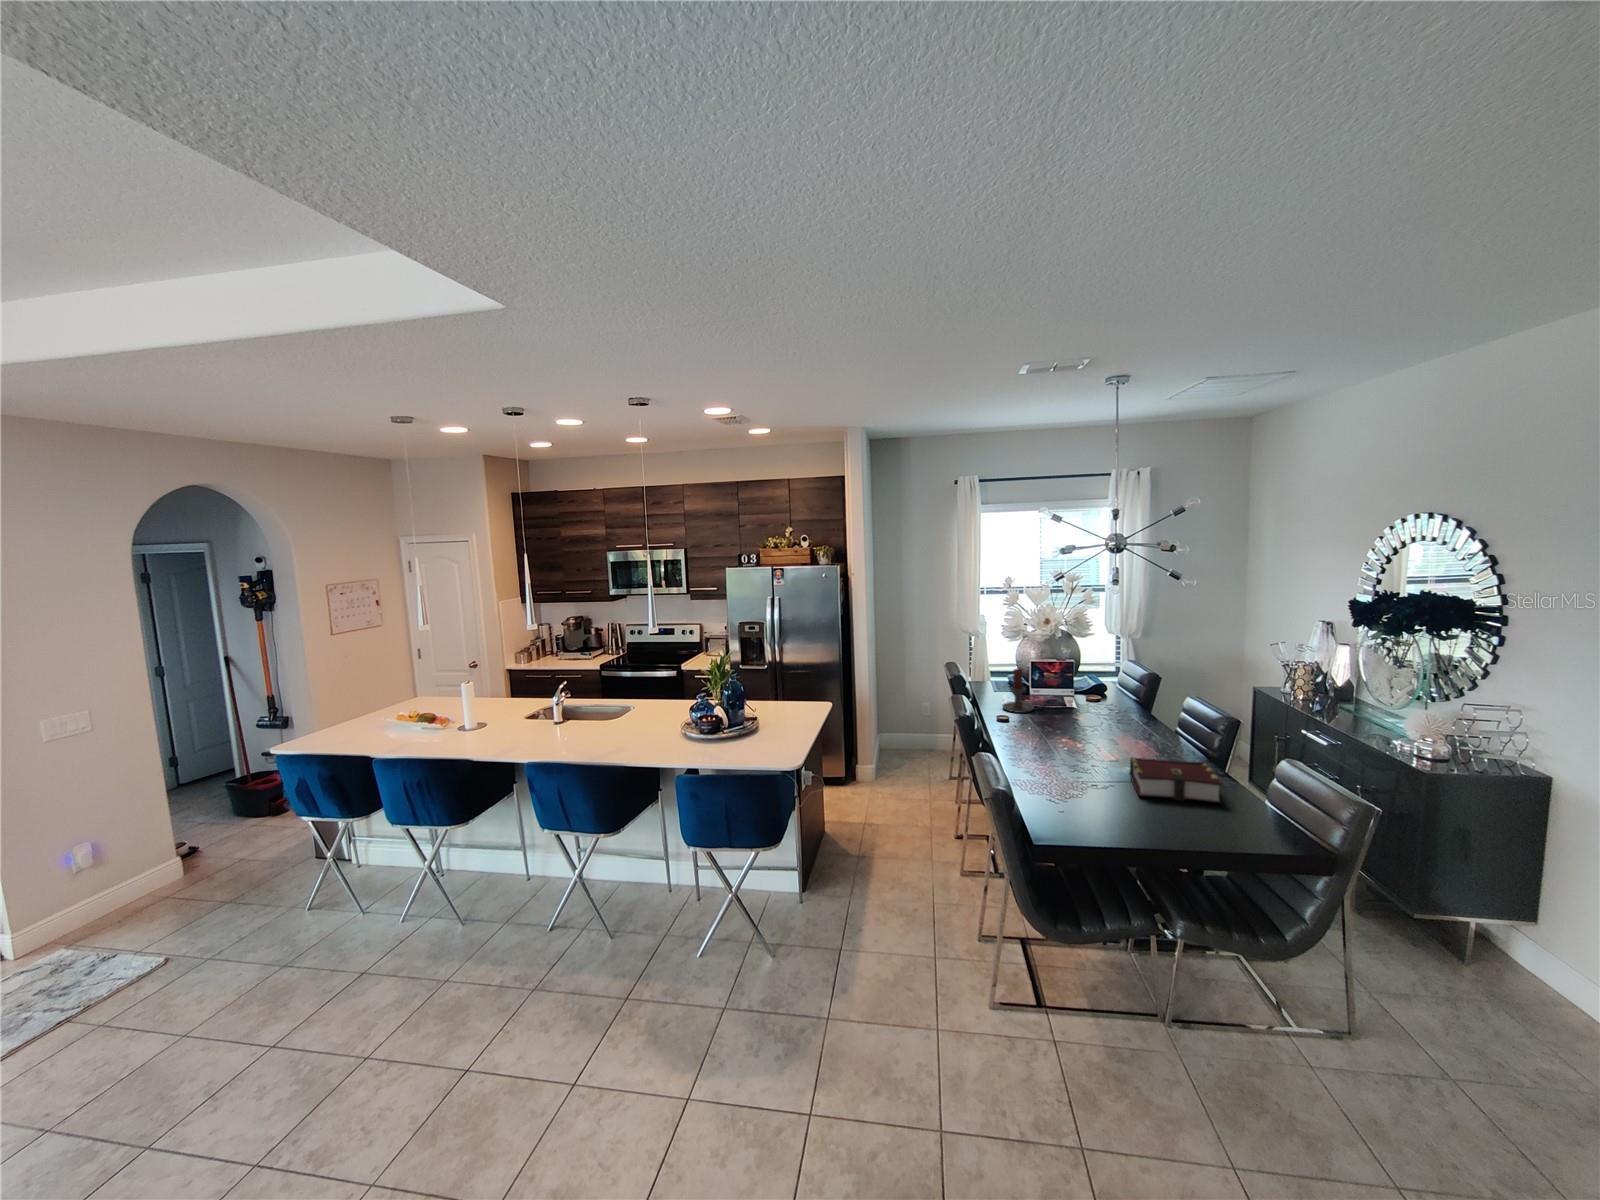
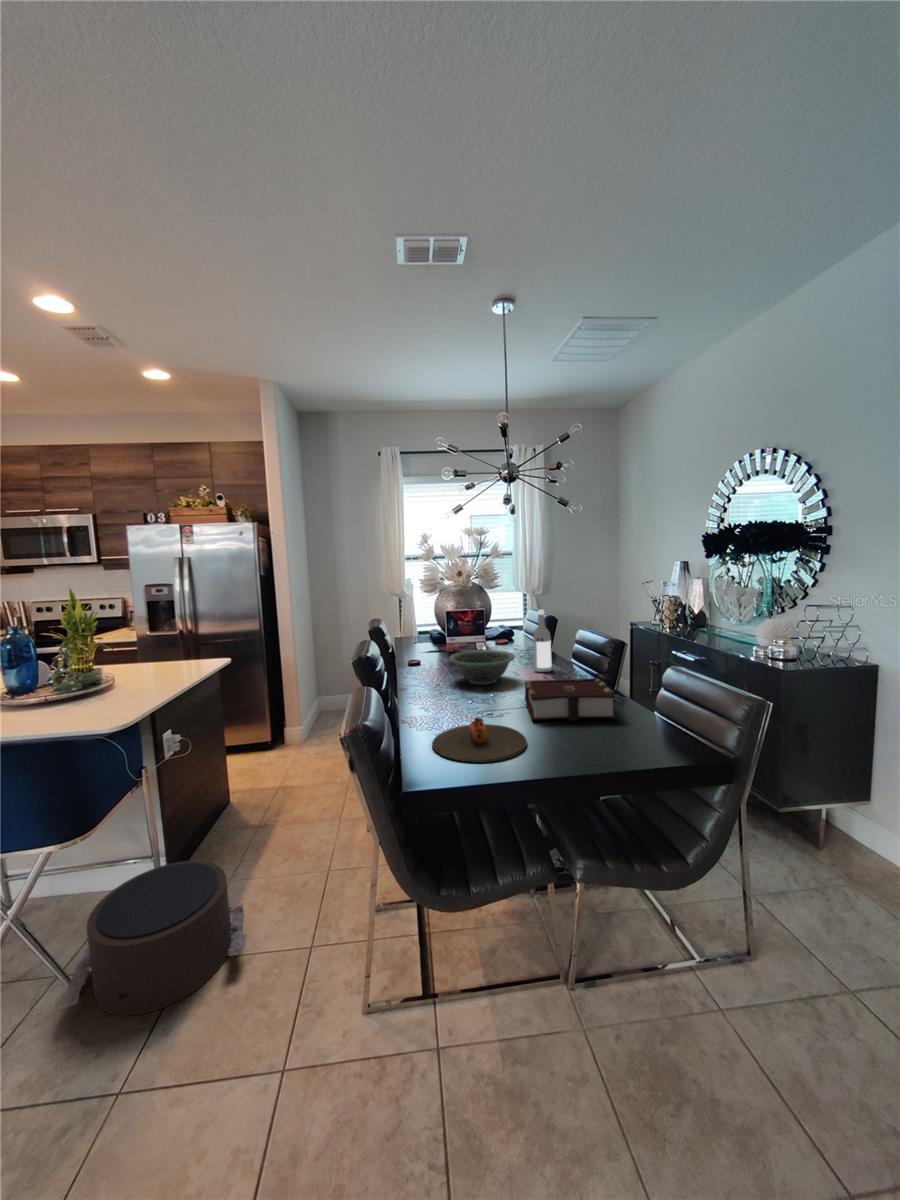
candle holder: present [1003,668,1042,713] -> none [416,613,455,657]
wine bottle: none [1135,681,1154,744] -> present [533,610,551,672]
decorative bowl: none [1049,716,1117,753] -> present [449,650,515,685]
plate: none [1052,790,1136,829] -> present [432,717,526,763]
pouf: none [765,872,884,975] -> present [61,860,246,1016]

